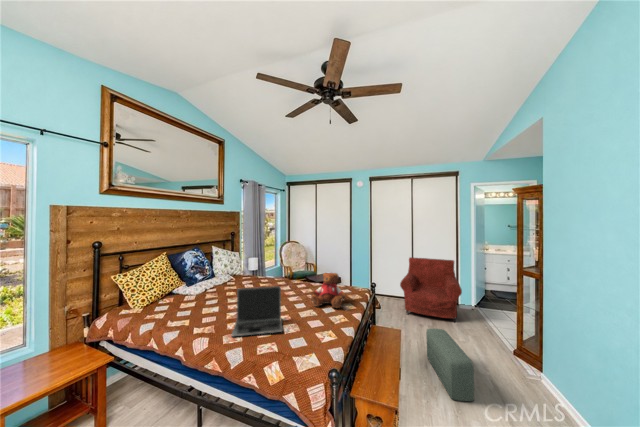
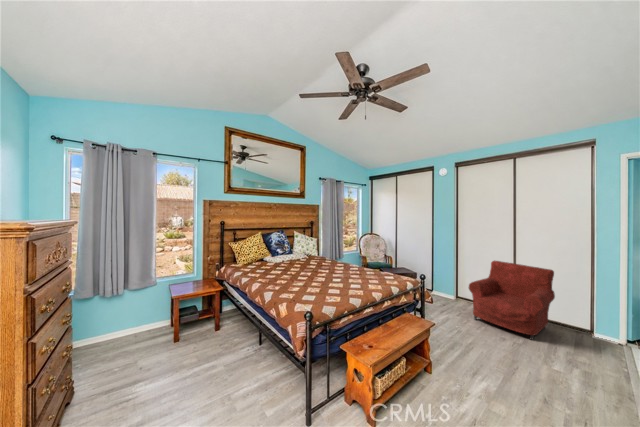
teddy bear: present [310,273,346,308] -> none [341,258,370,286]
laptop: present [231,286,282,336] -> none [274,259,313,290]
pouf: present [426,329,474,401] -> none [451,328,480,397]

